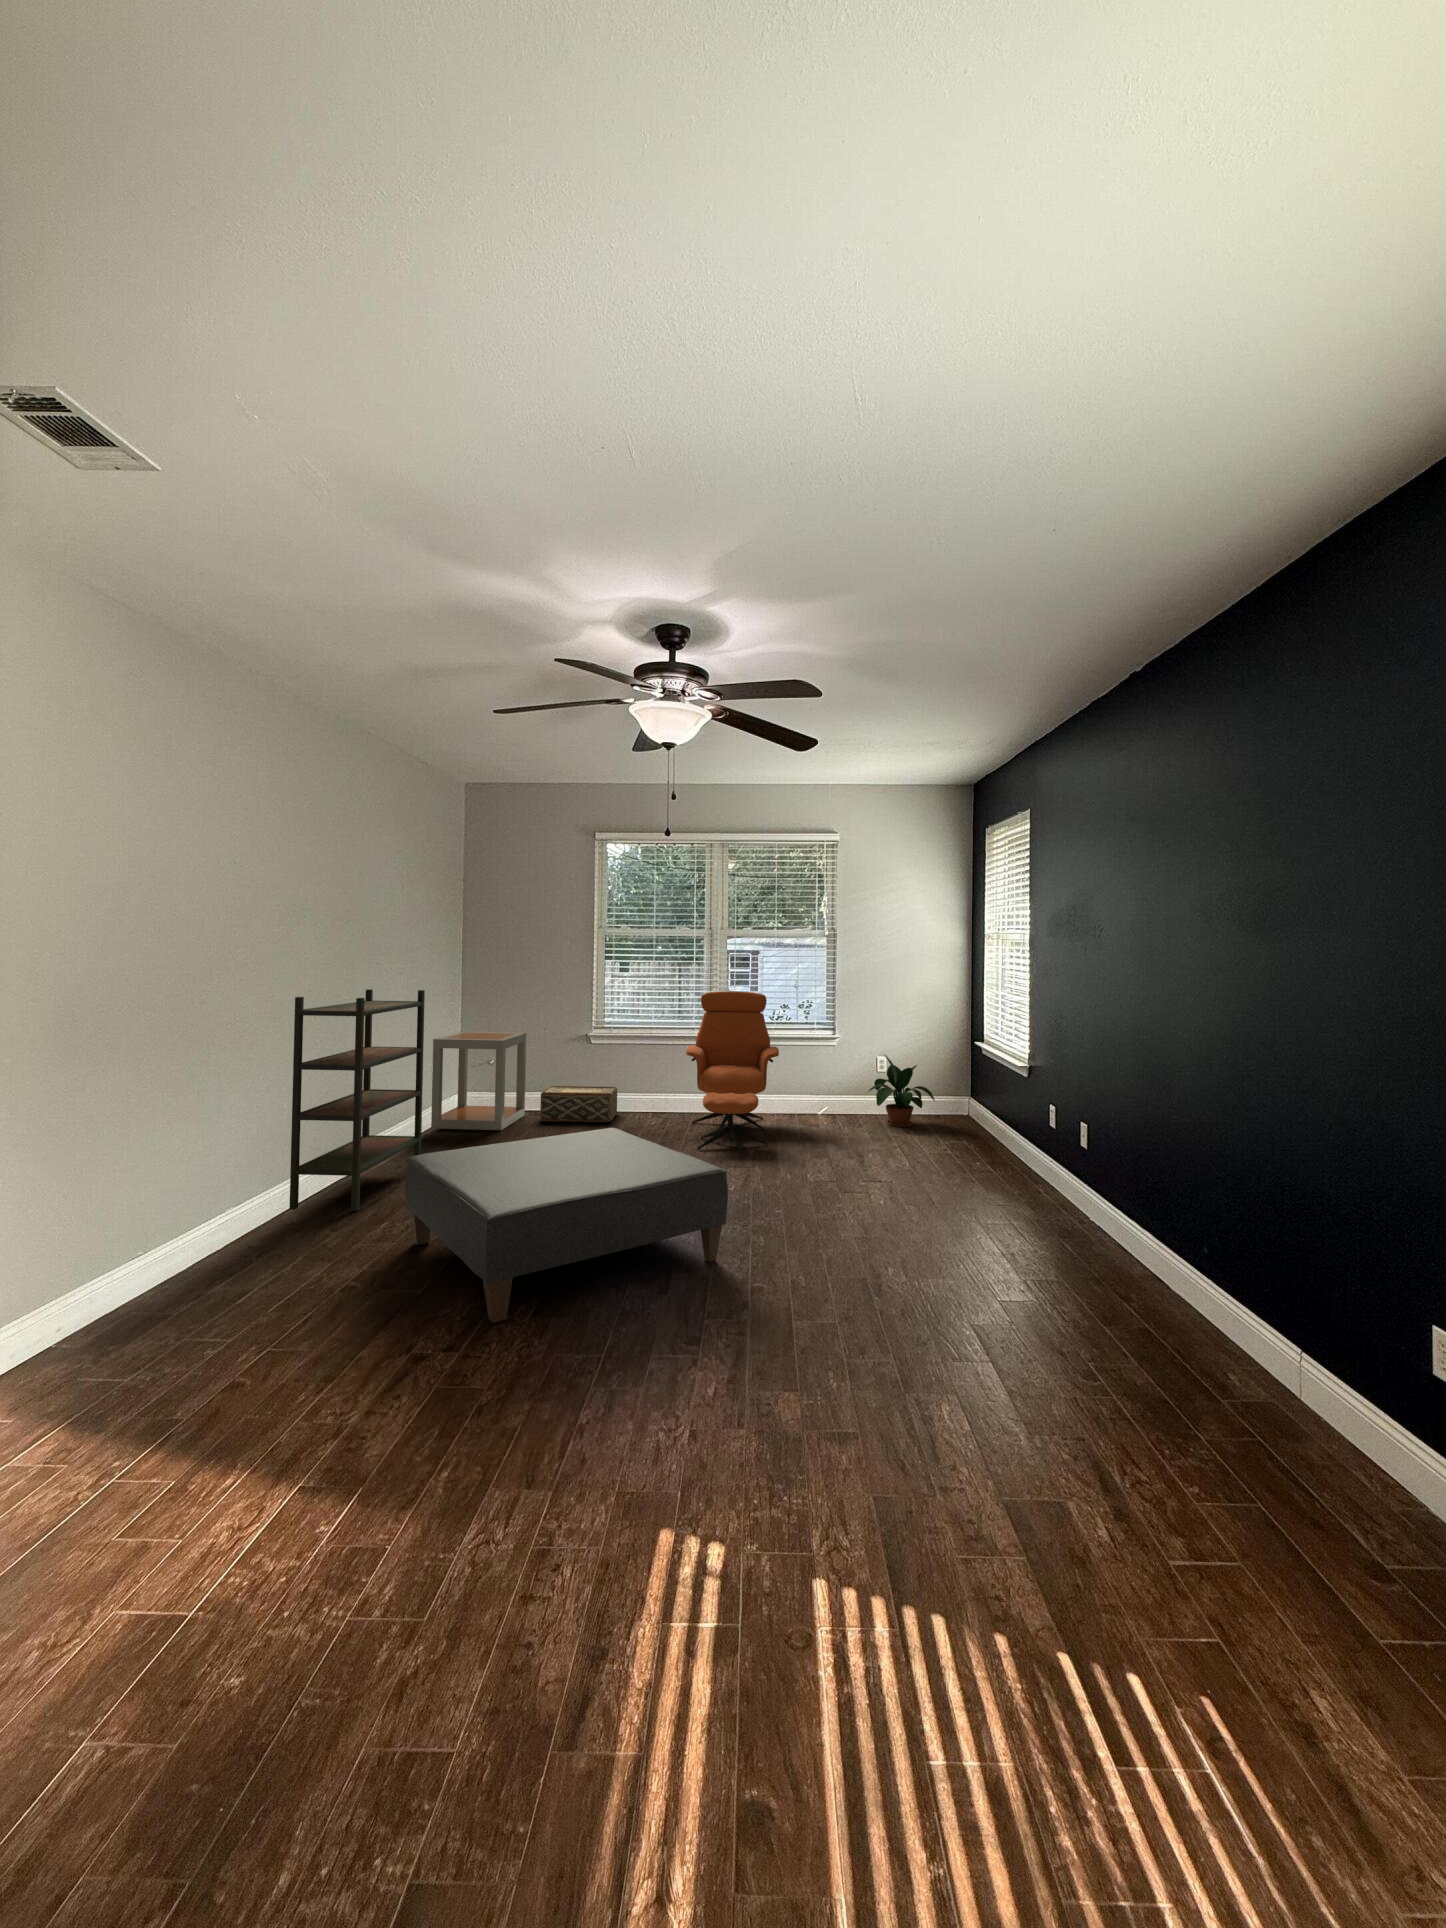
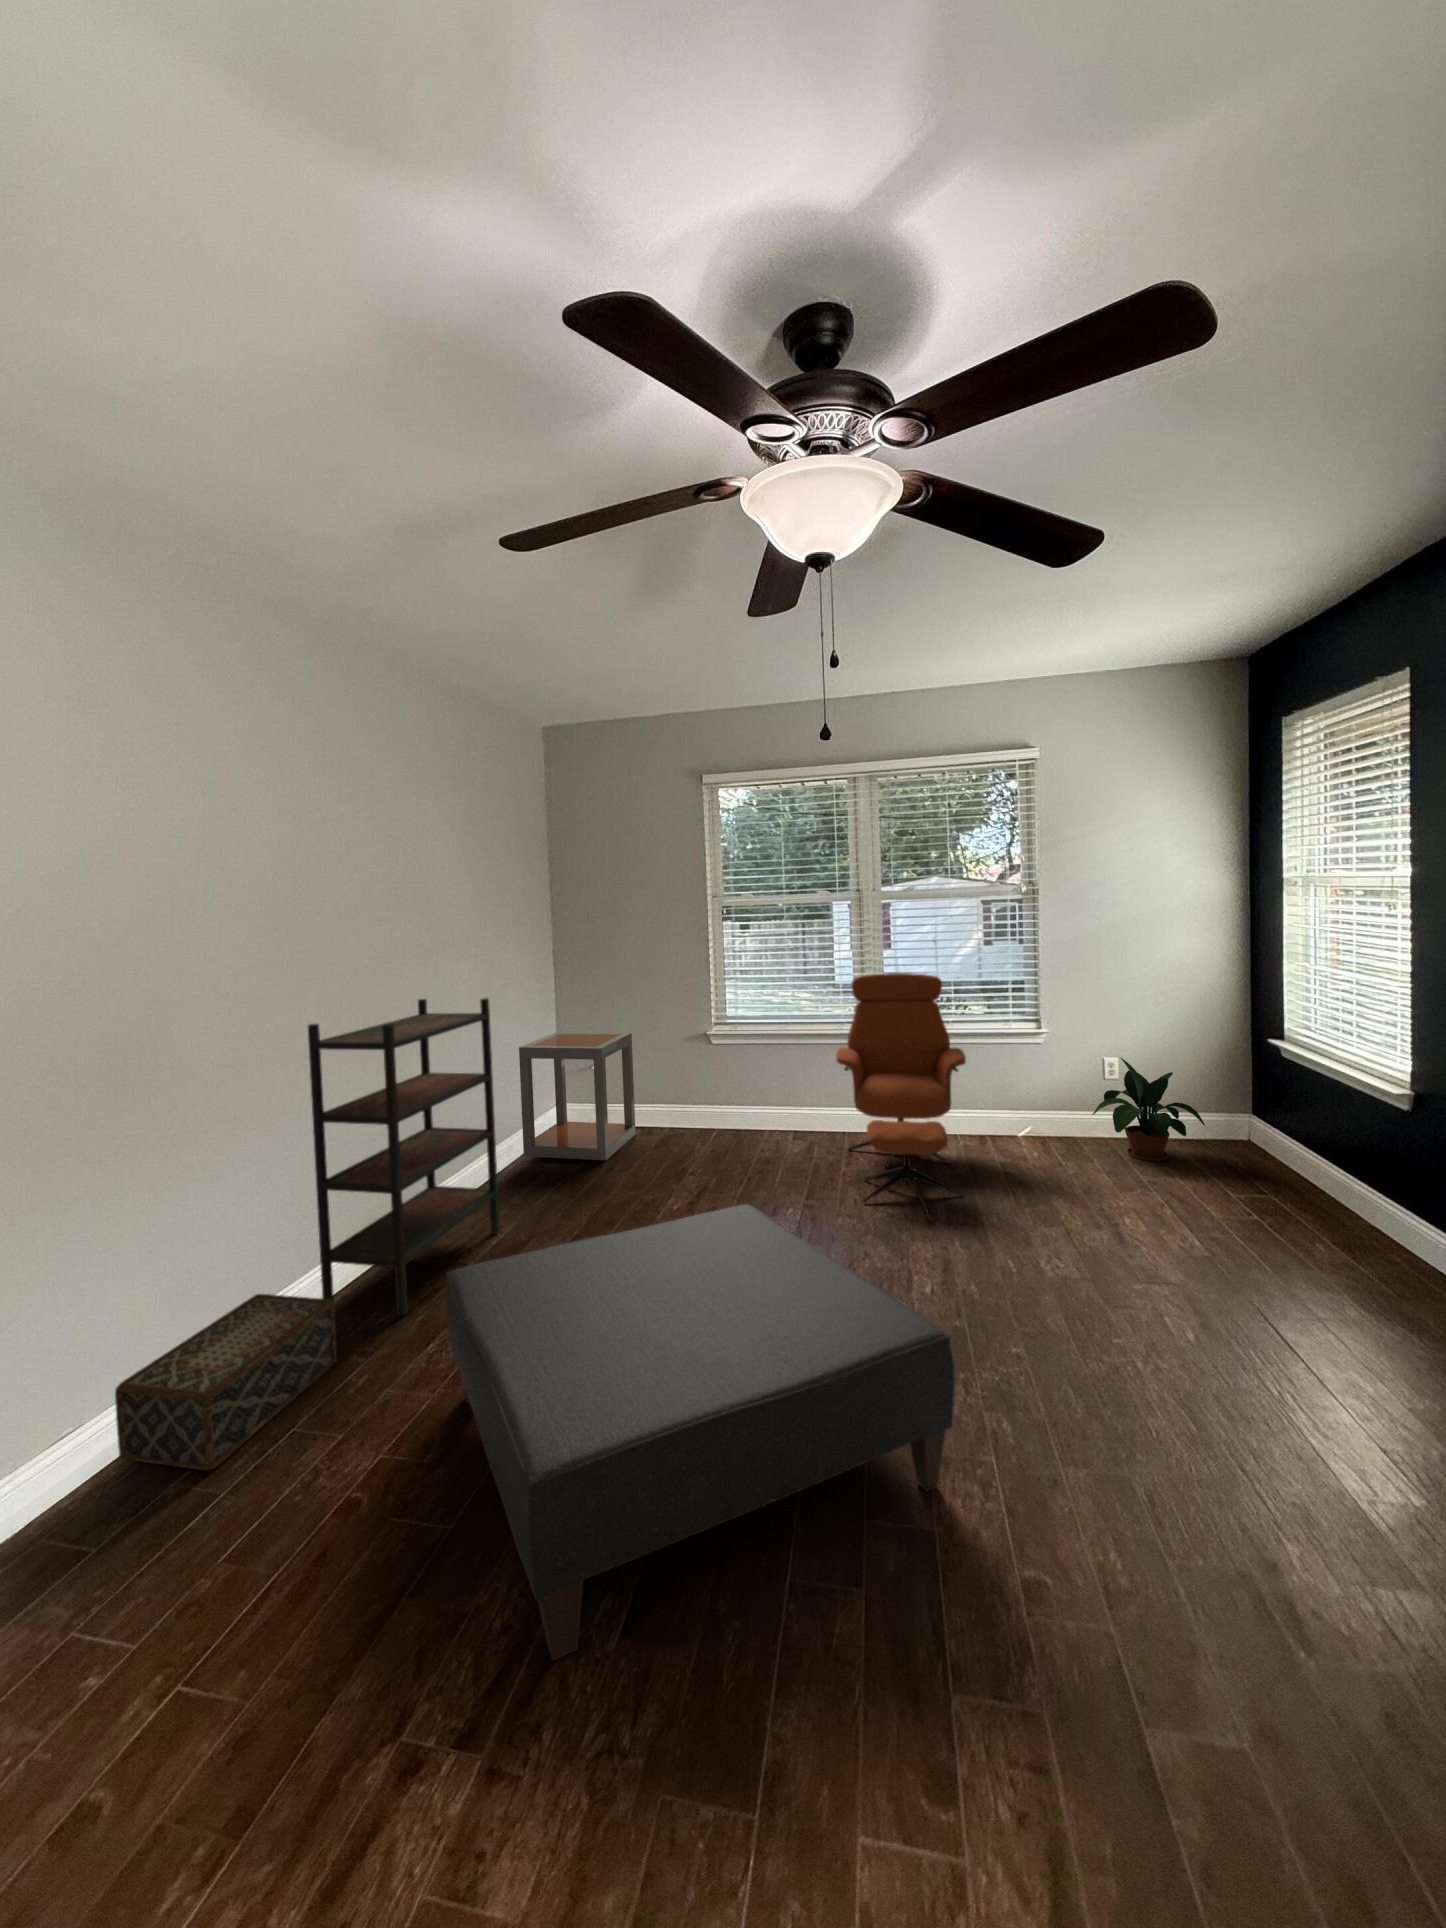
woven basket: present [540,1086,617,1122] -> present [115,1294,337,1471]

